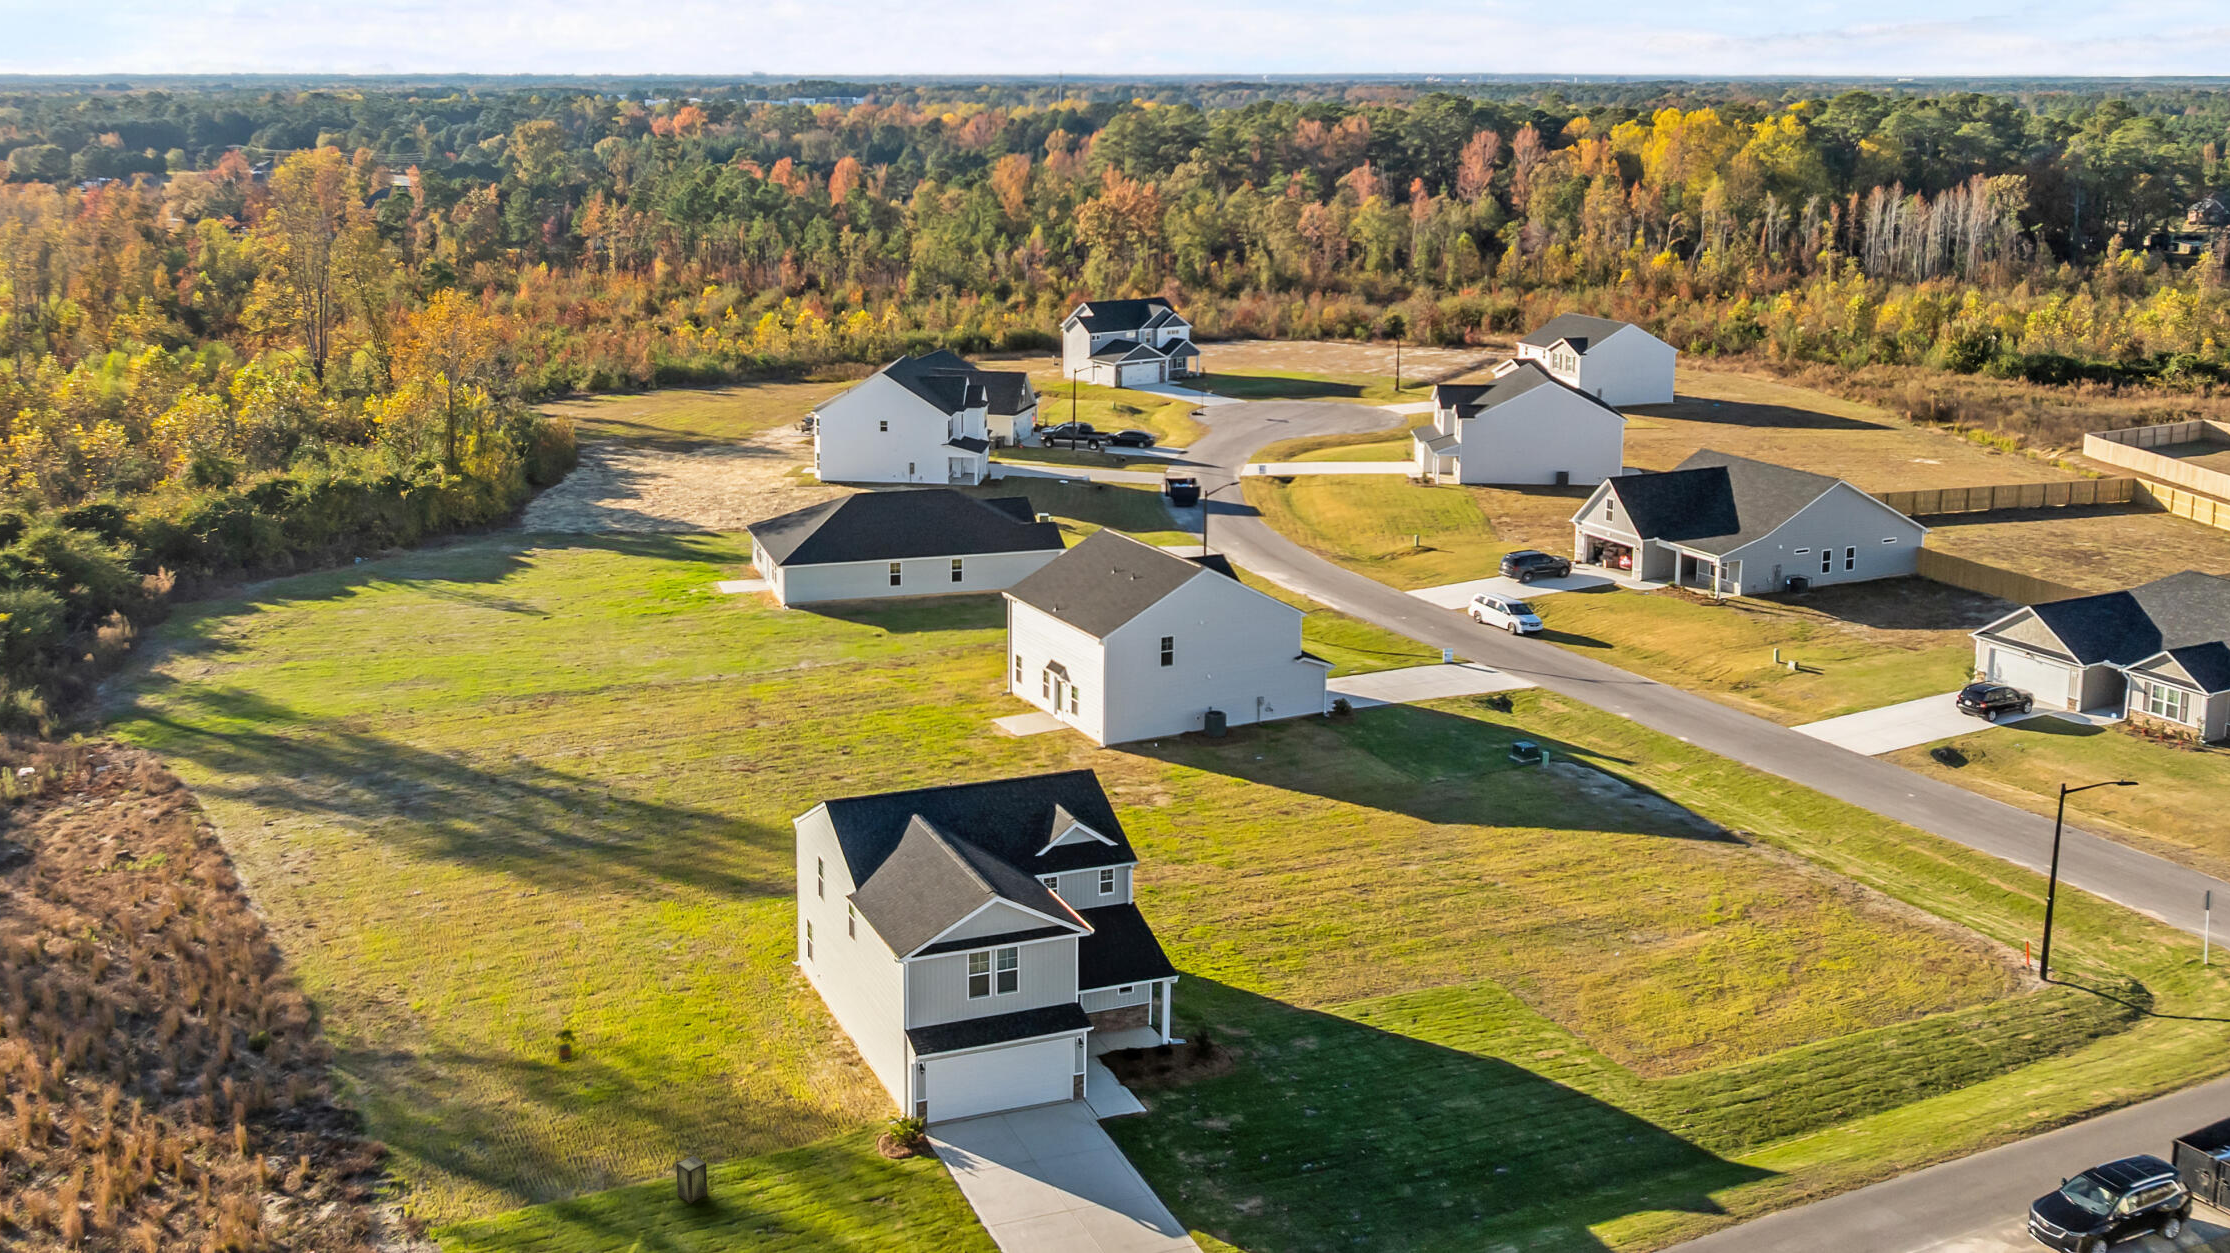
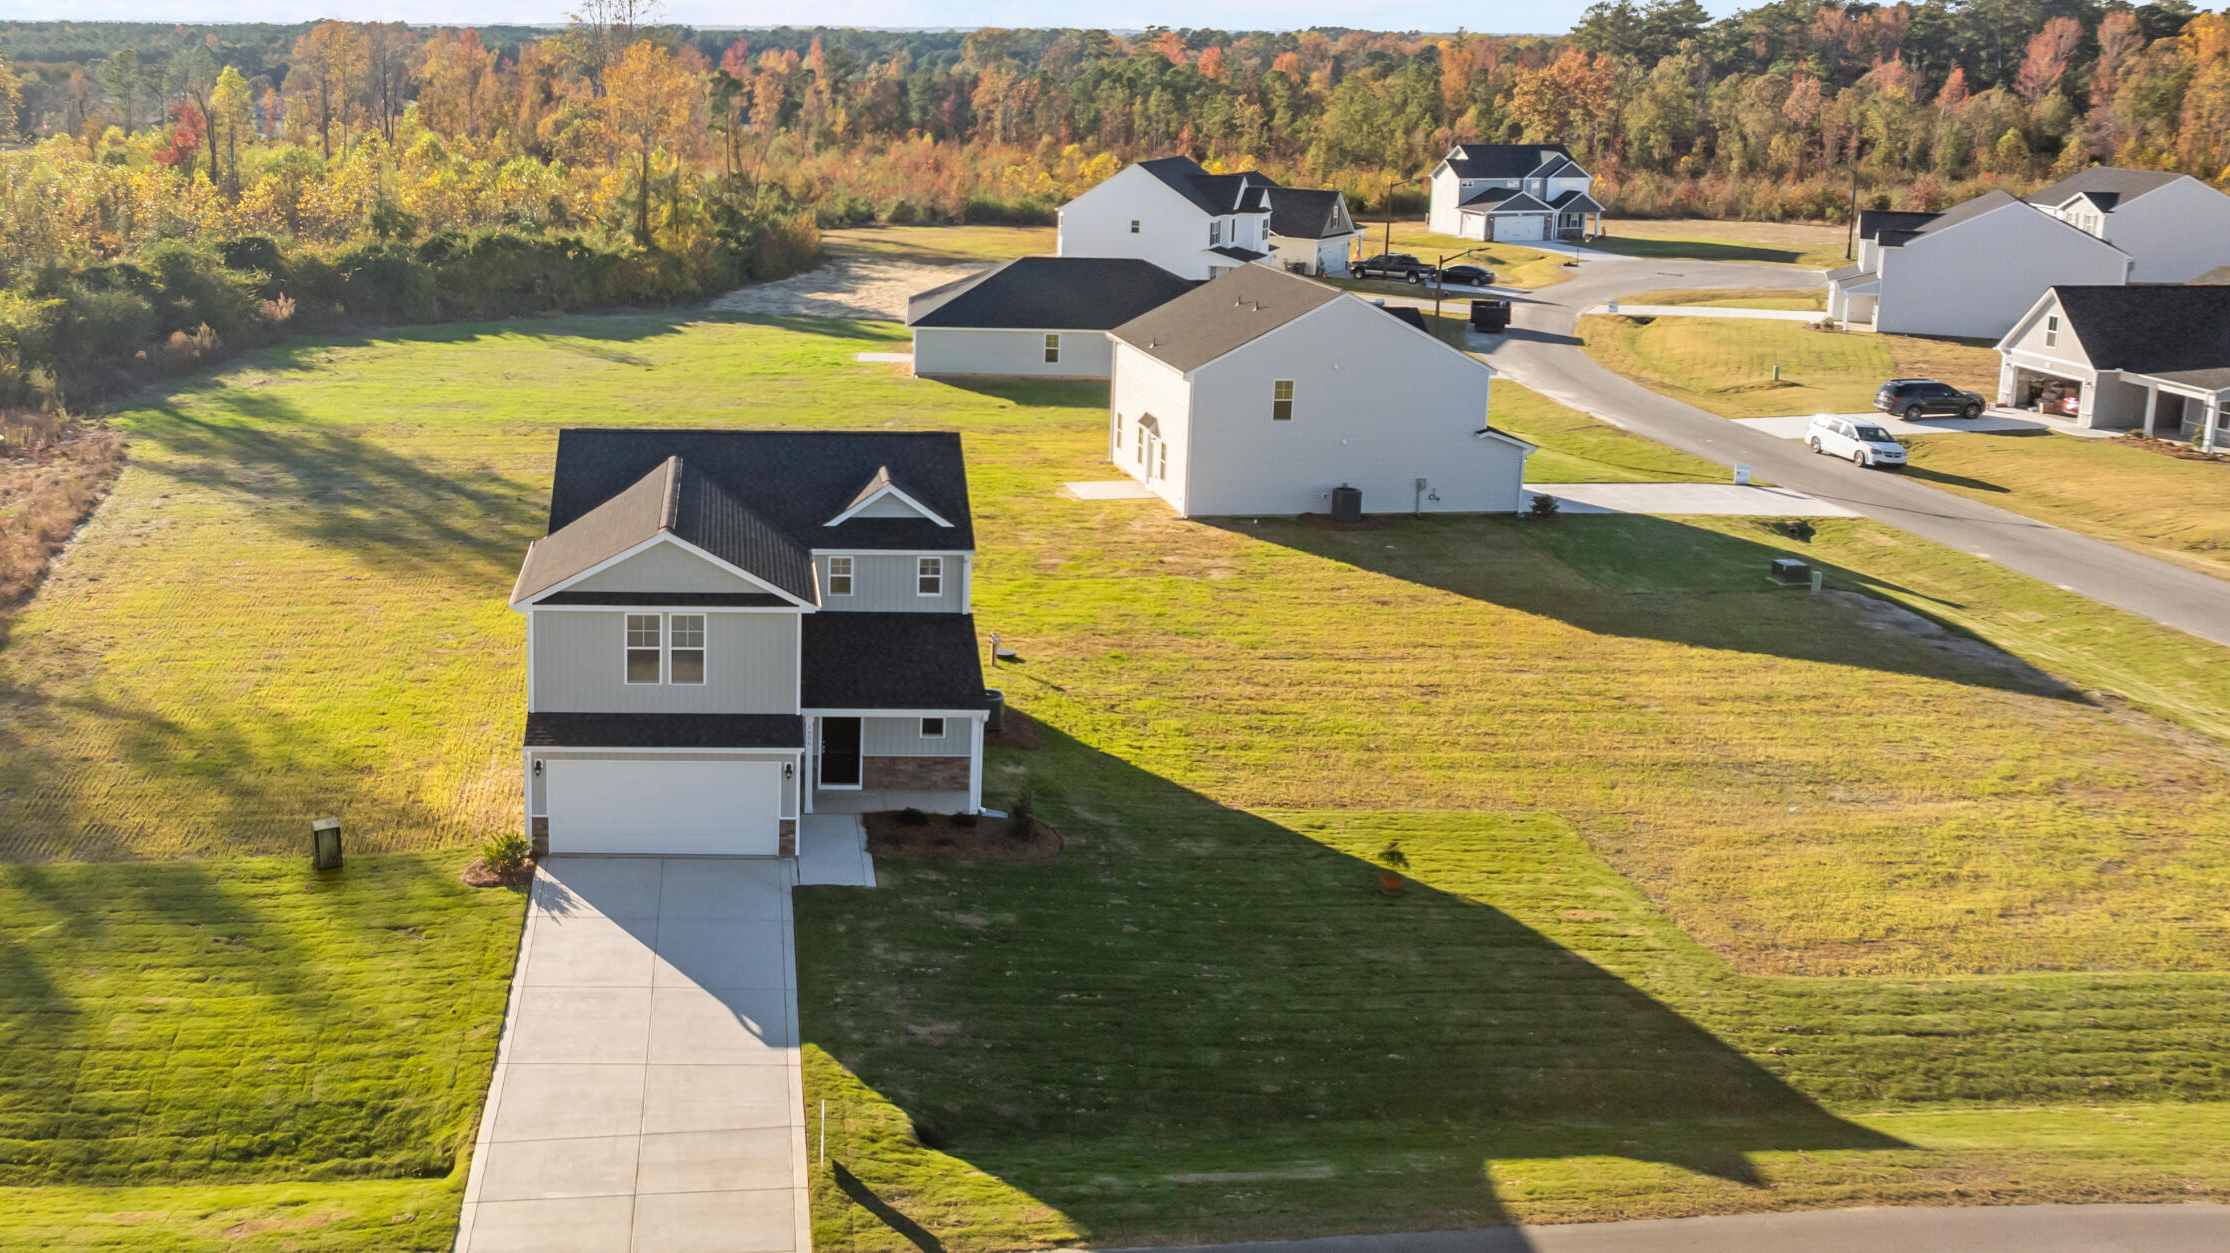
potted tree: present [556,1029,576,1062] -> present [1378,849,1410,896]

